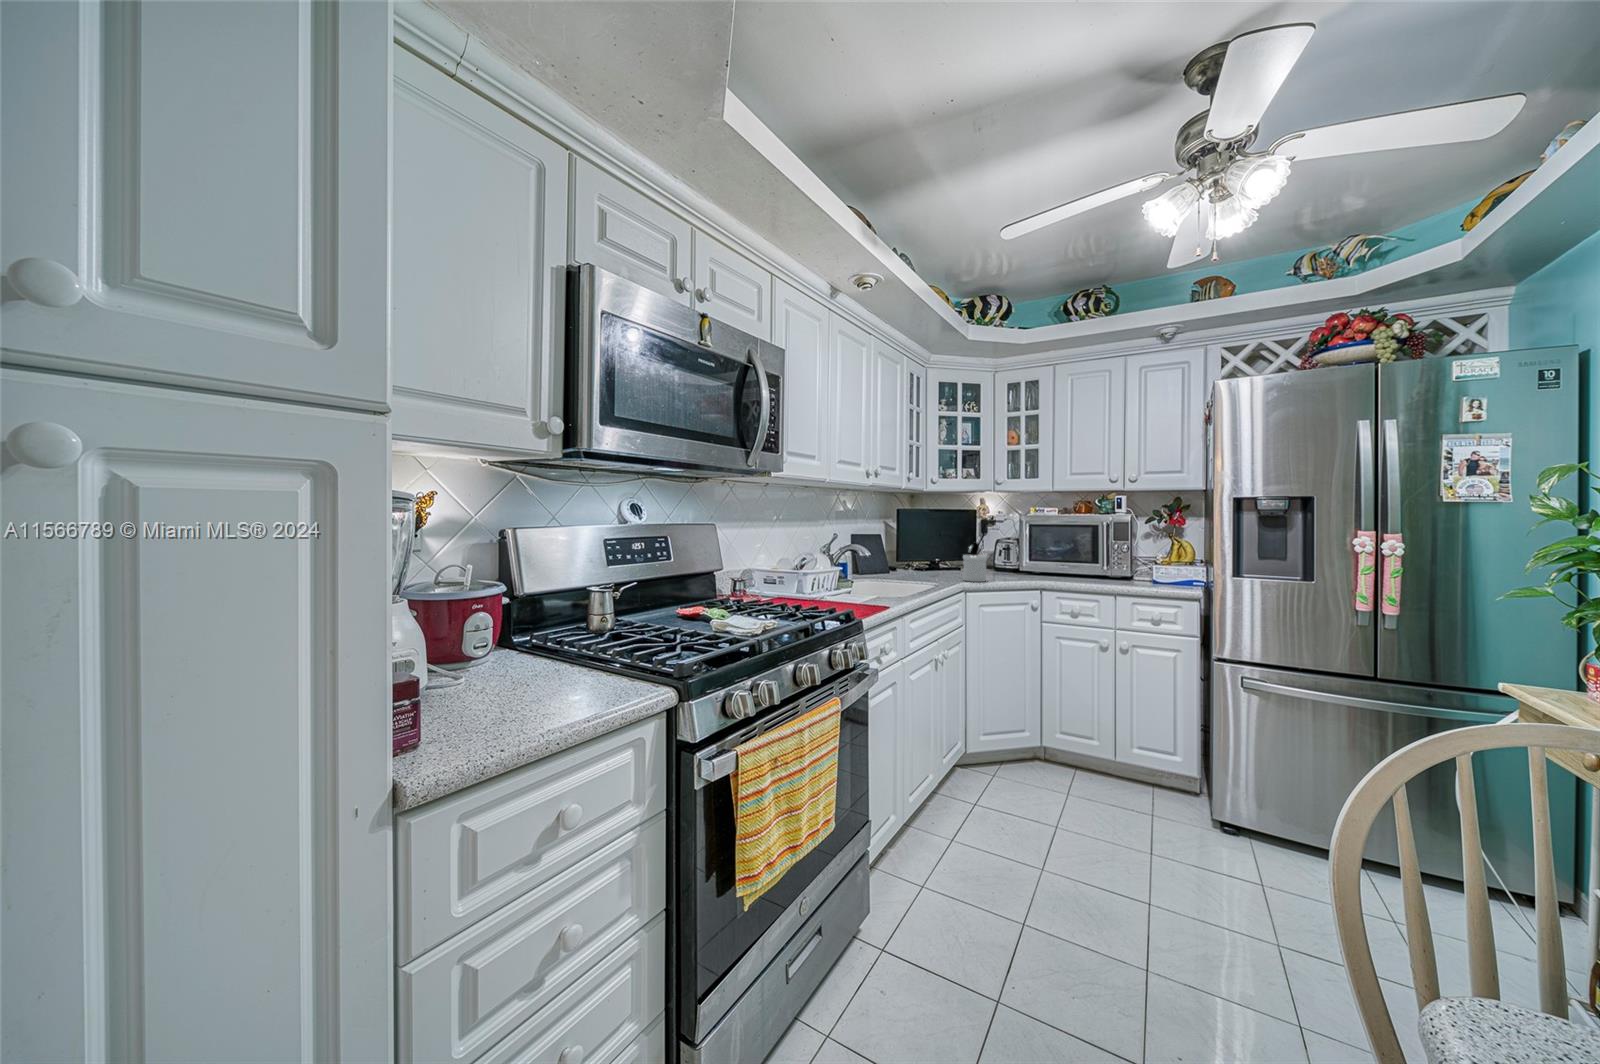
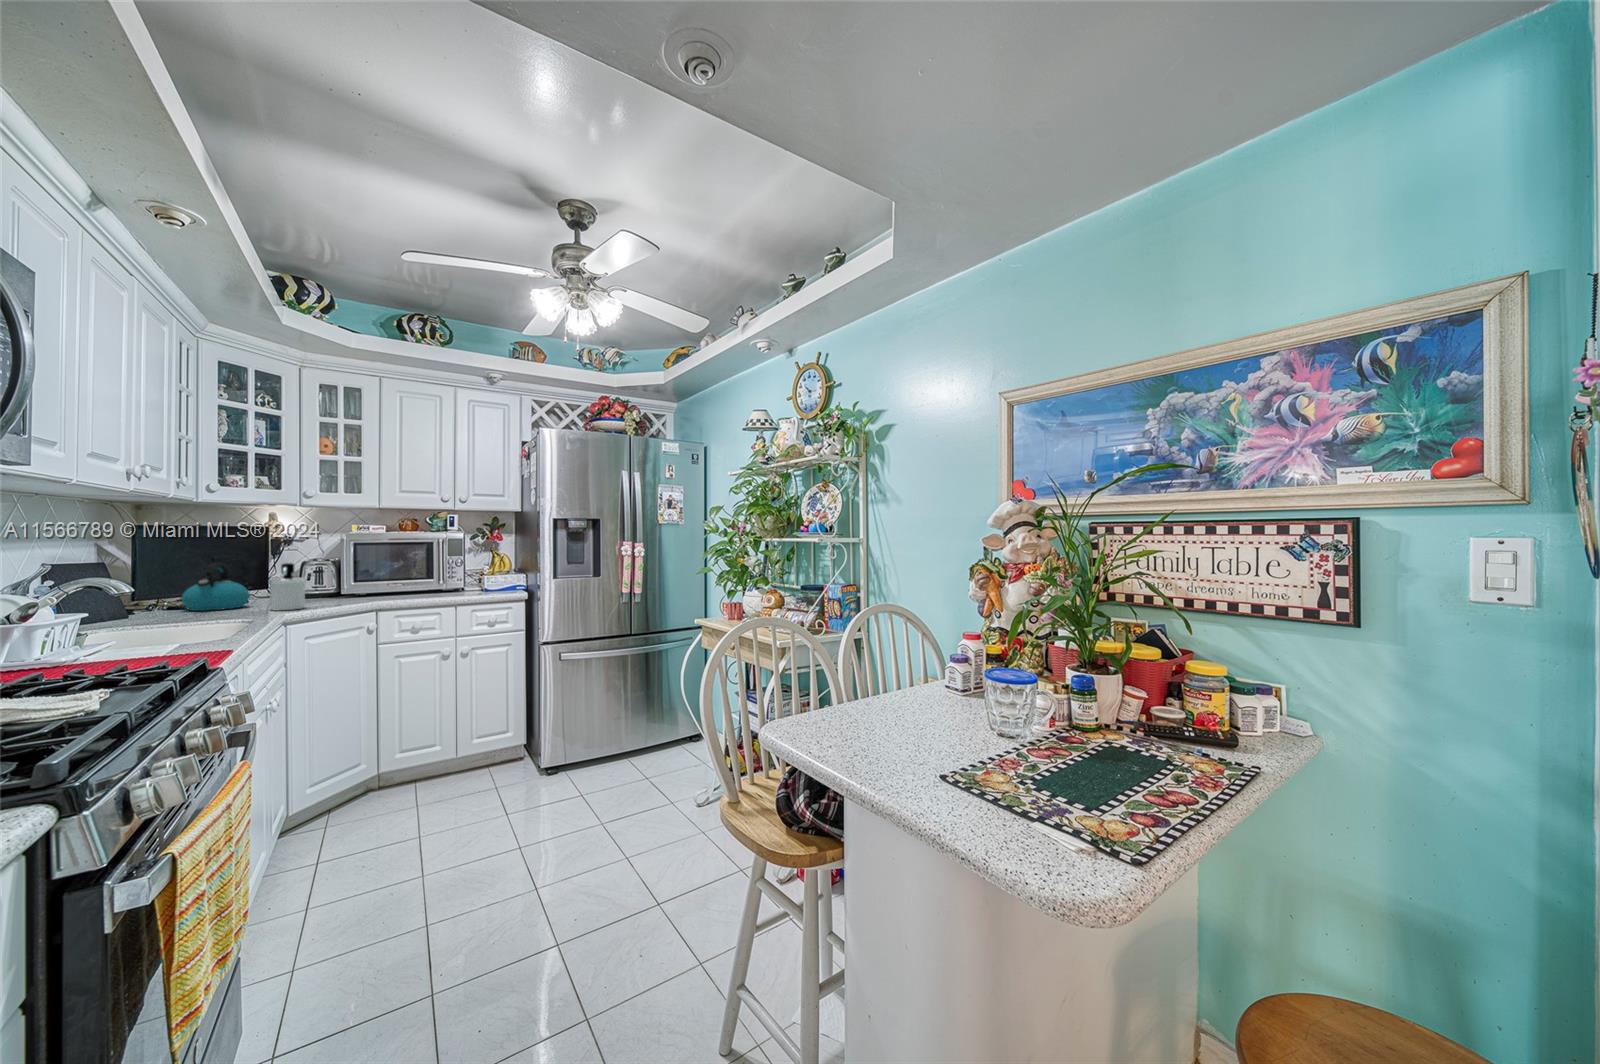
kettle: none [920,540,957,576] -> present [182,563,250,611]

